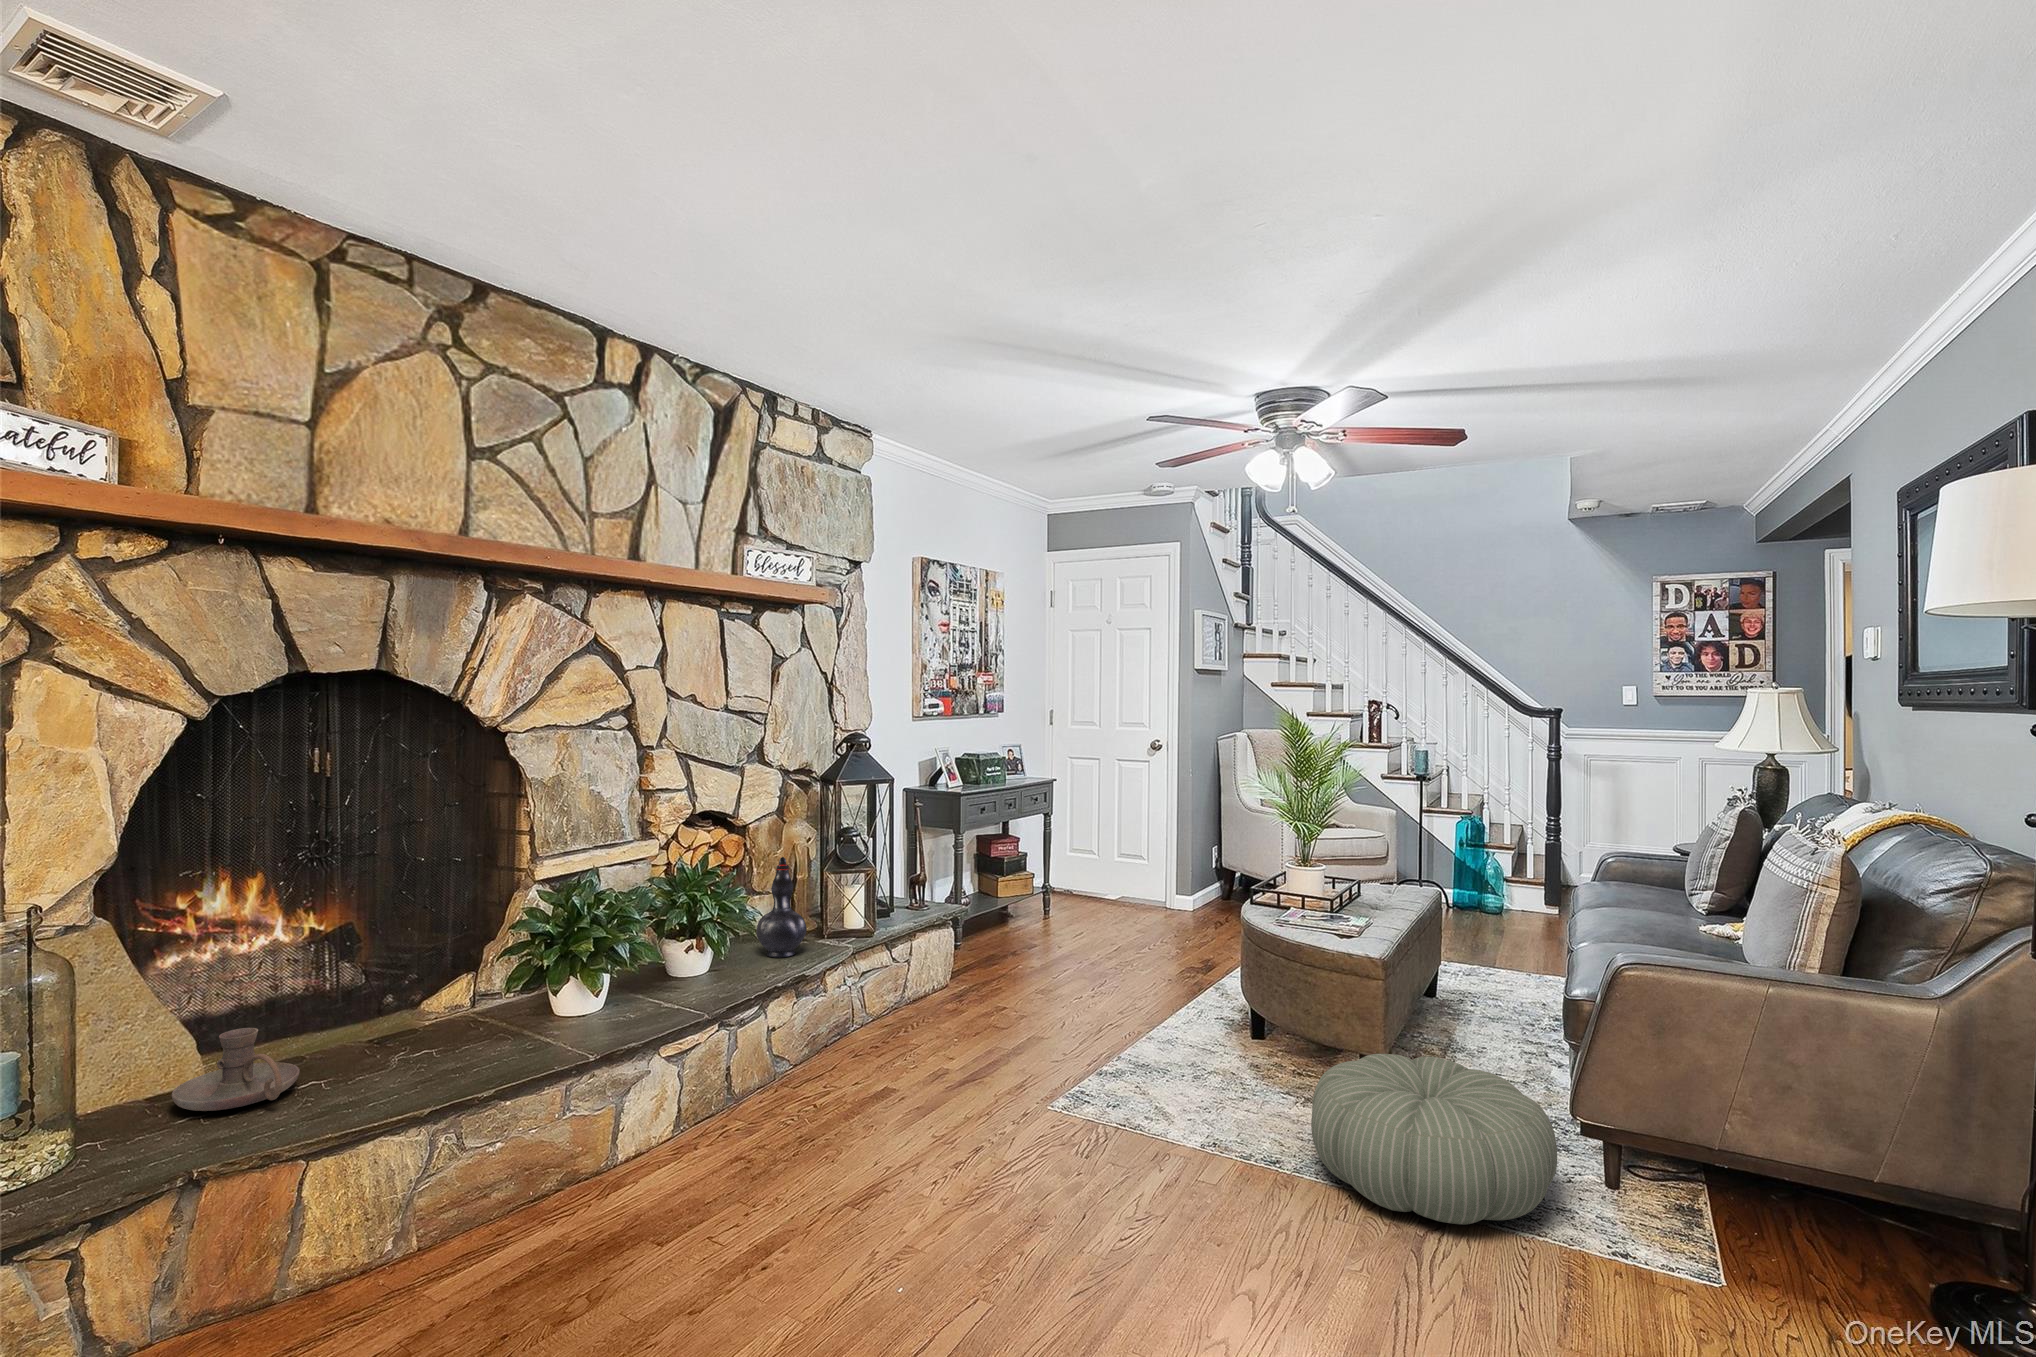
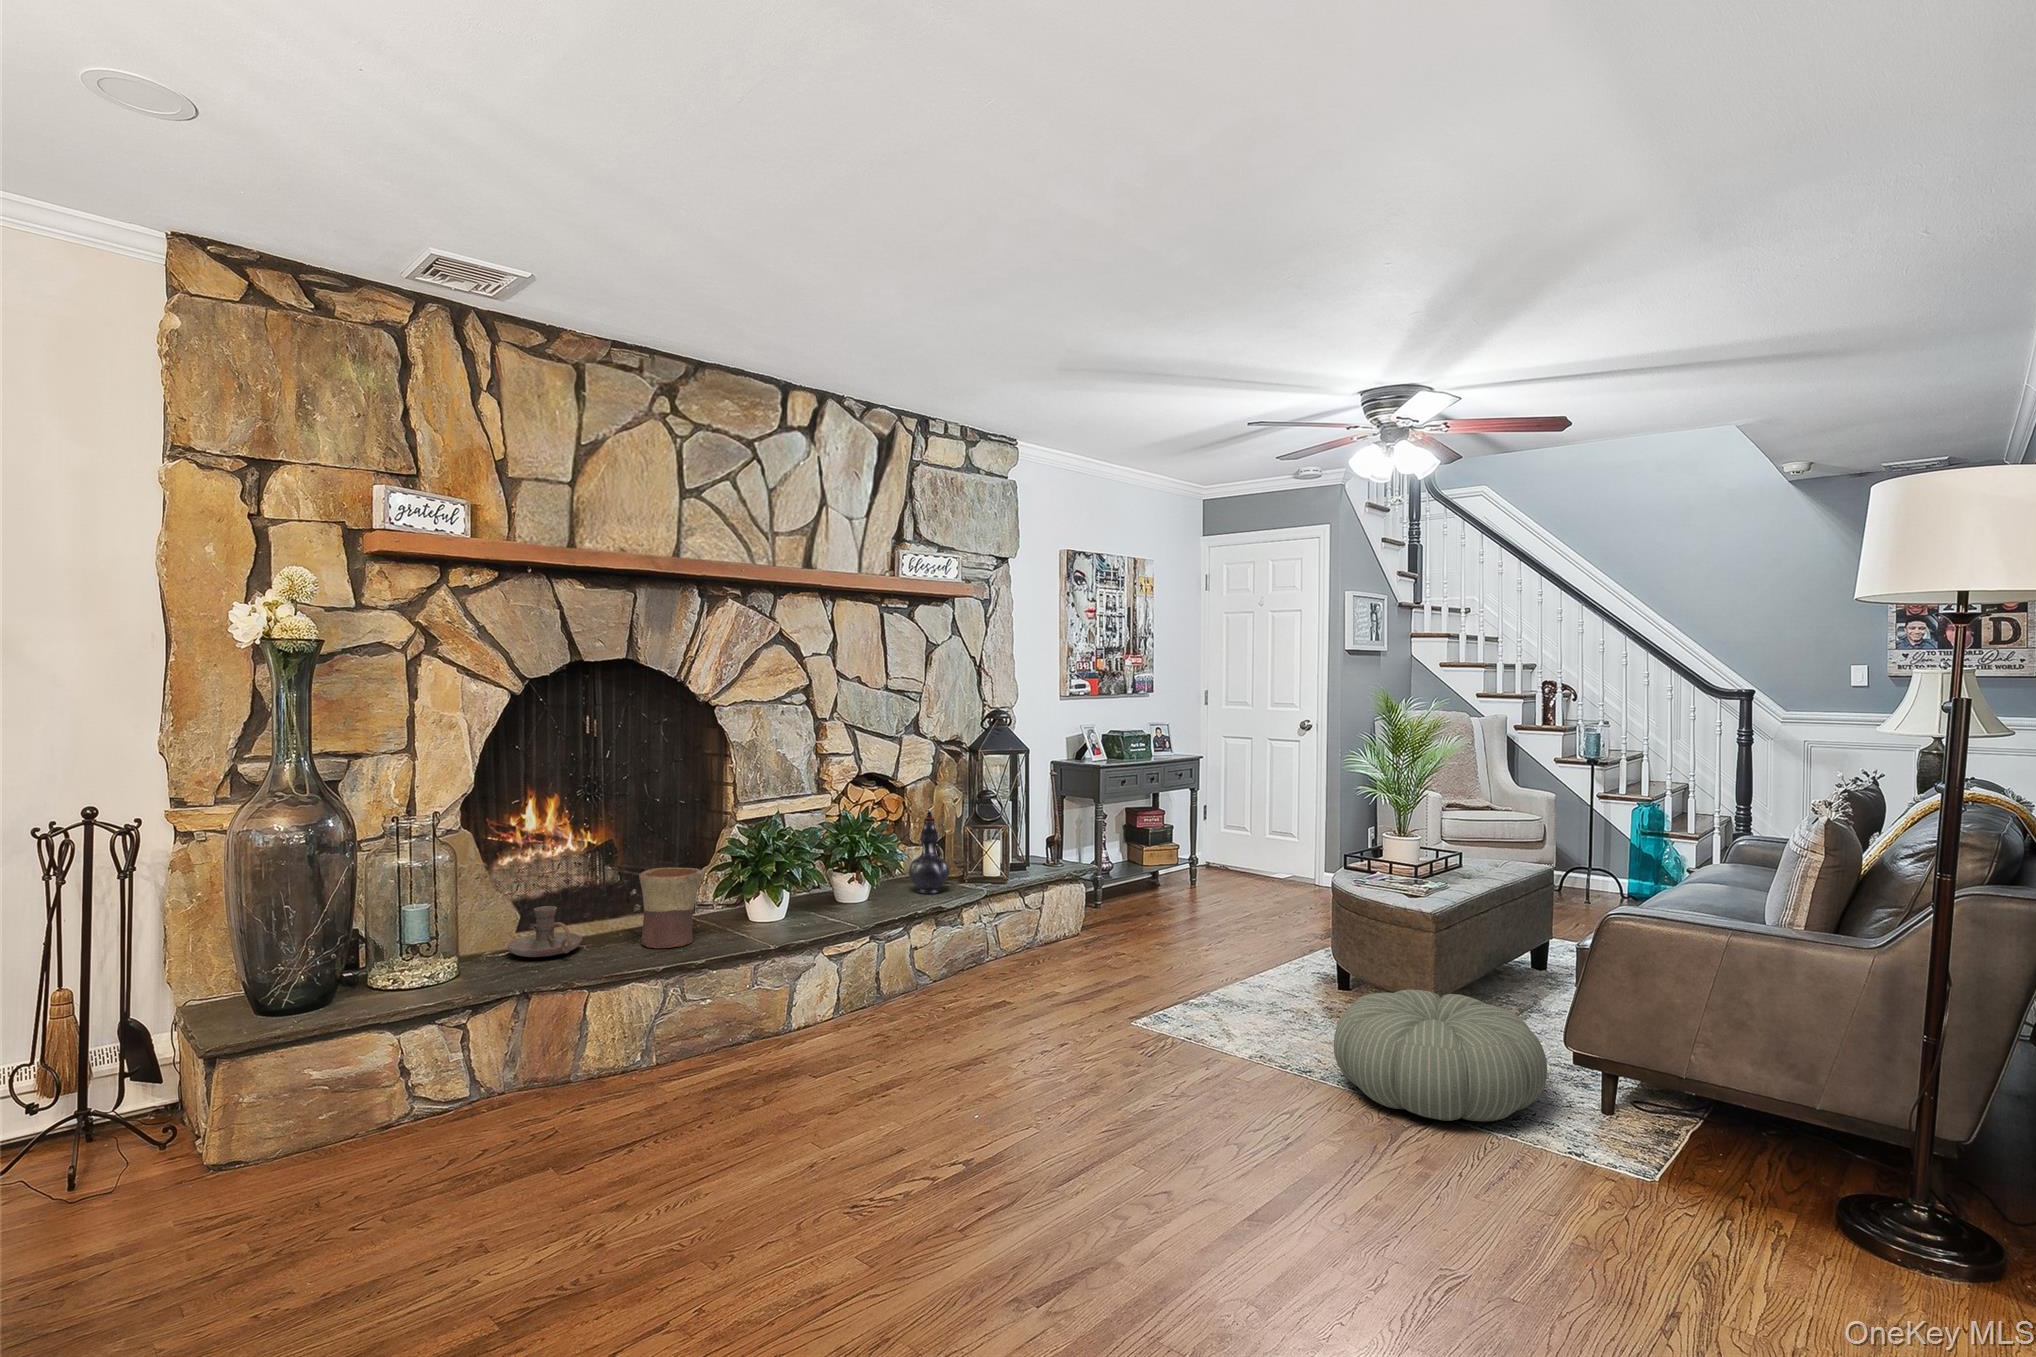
flower pot: none [393,955,490,1075] -> present [639,867,703,948]

